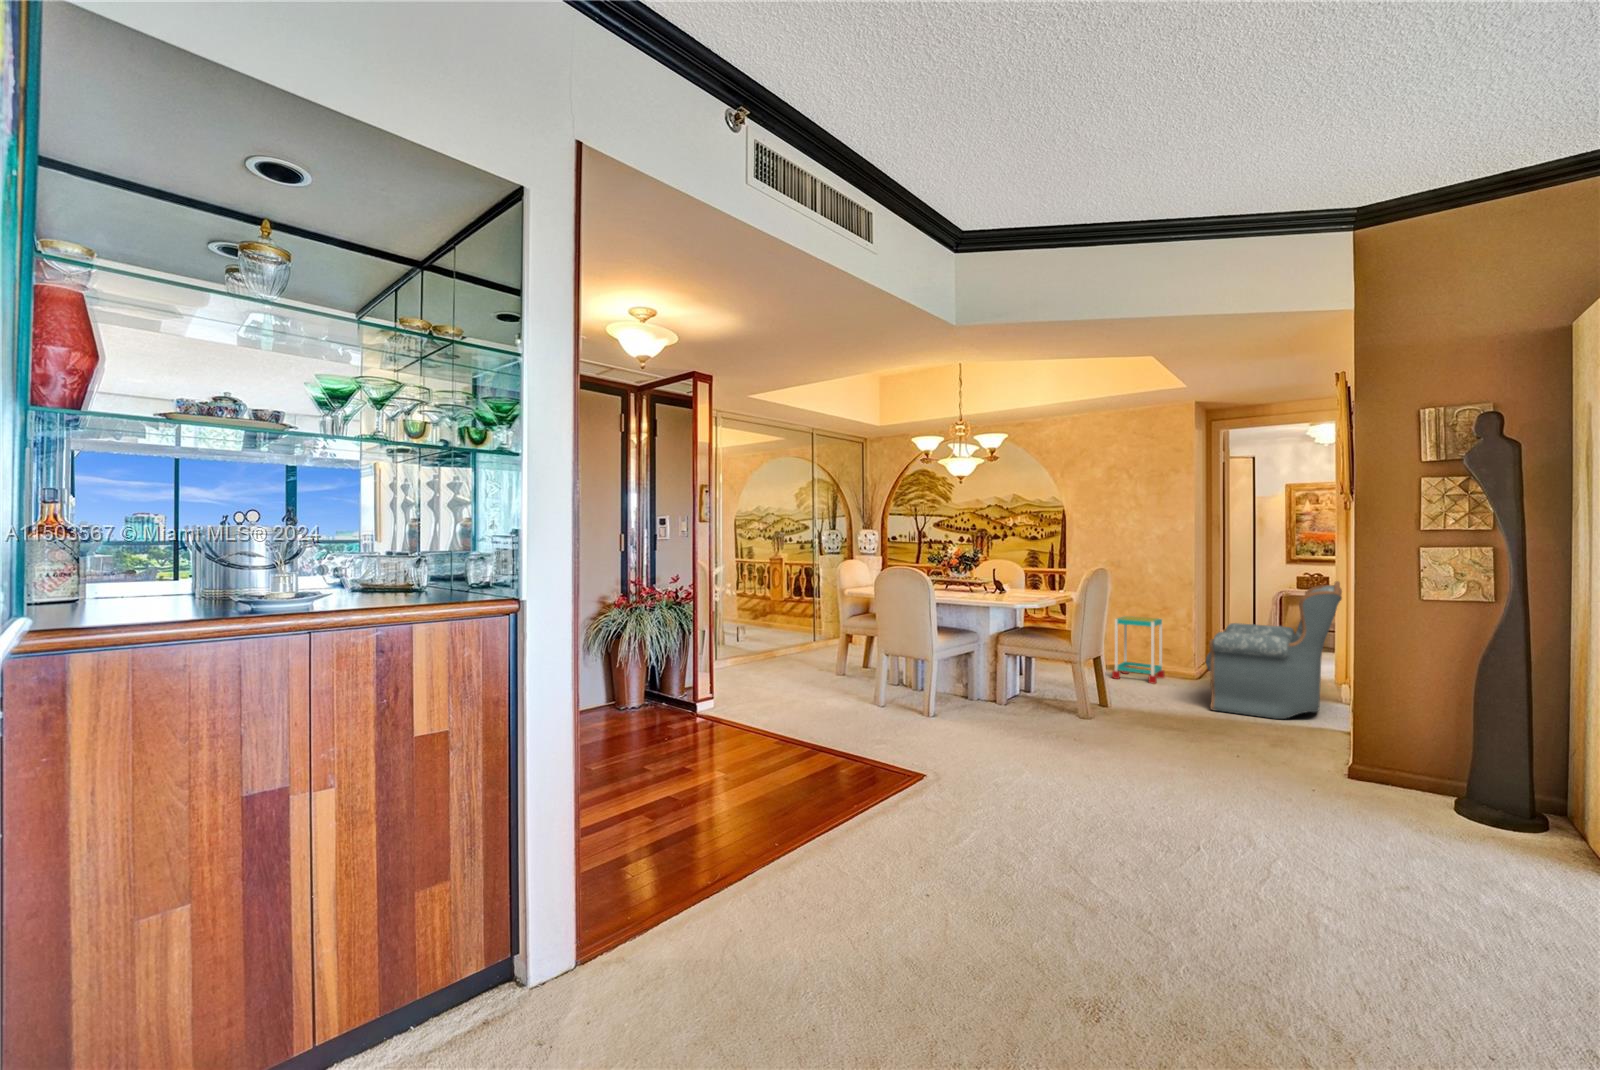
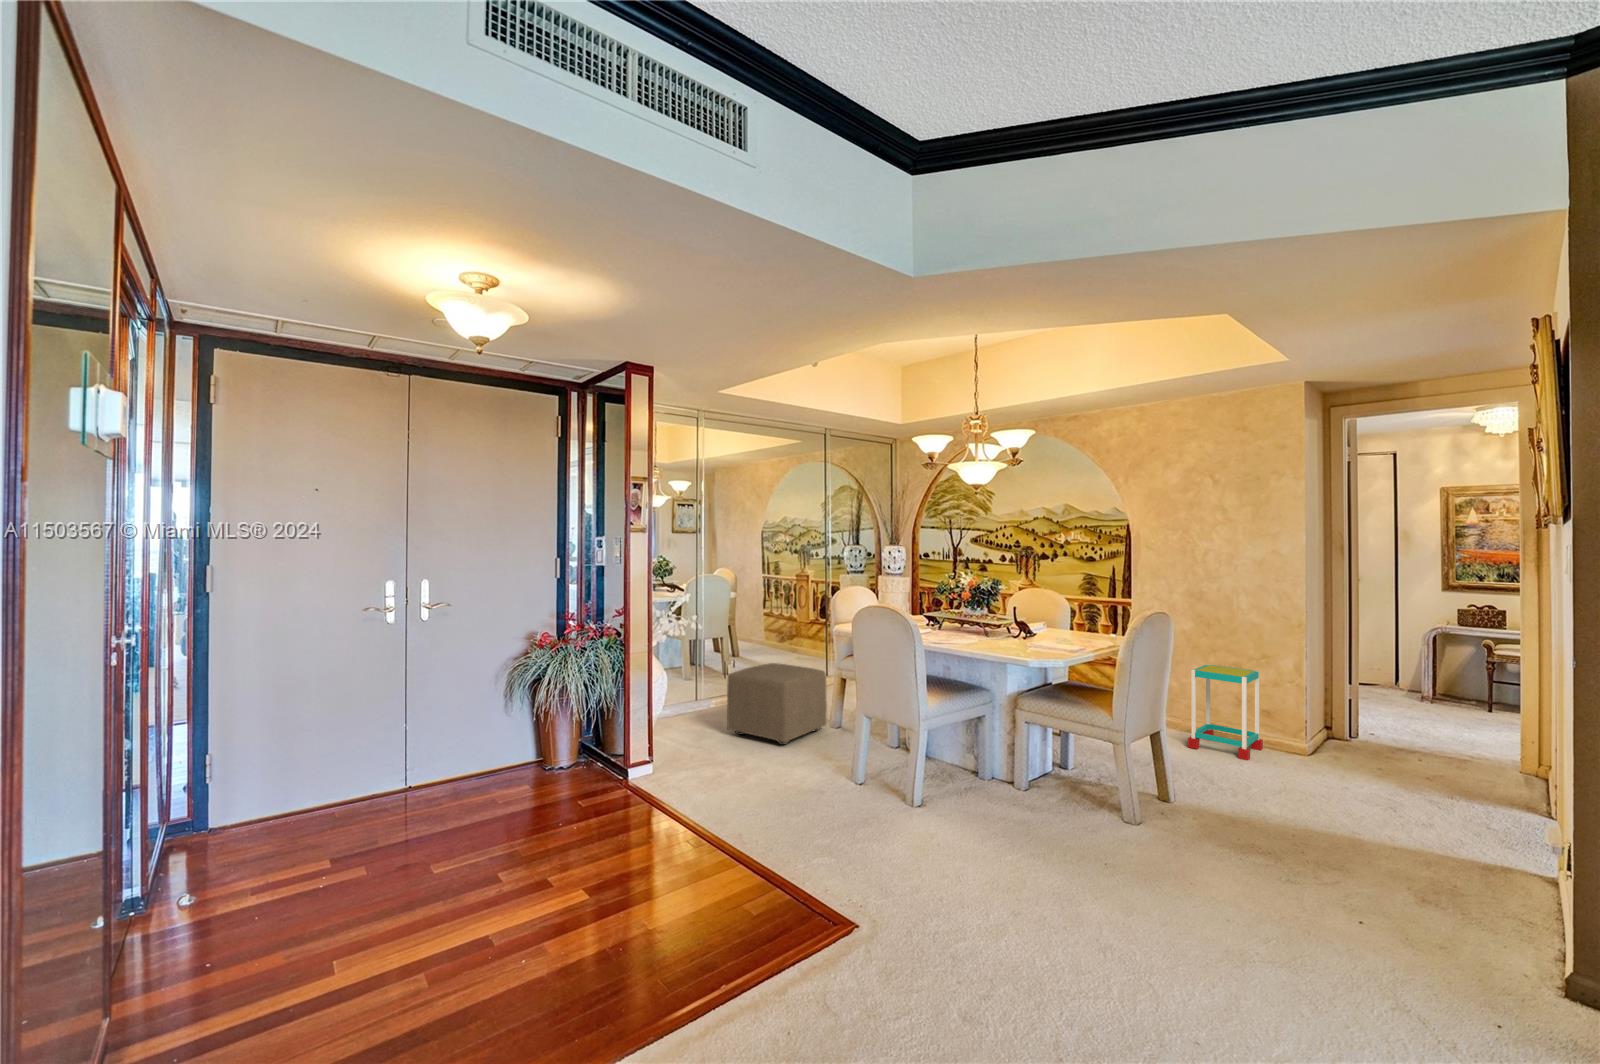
armchair: present [1206,581,1342,719] -> none [1319,641,1545,845]
ottoman: none [753,625,833,687] -> present [727,663,827,745]

